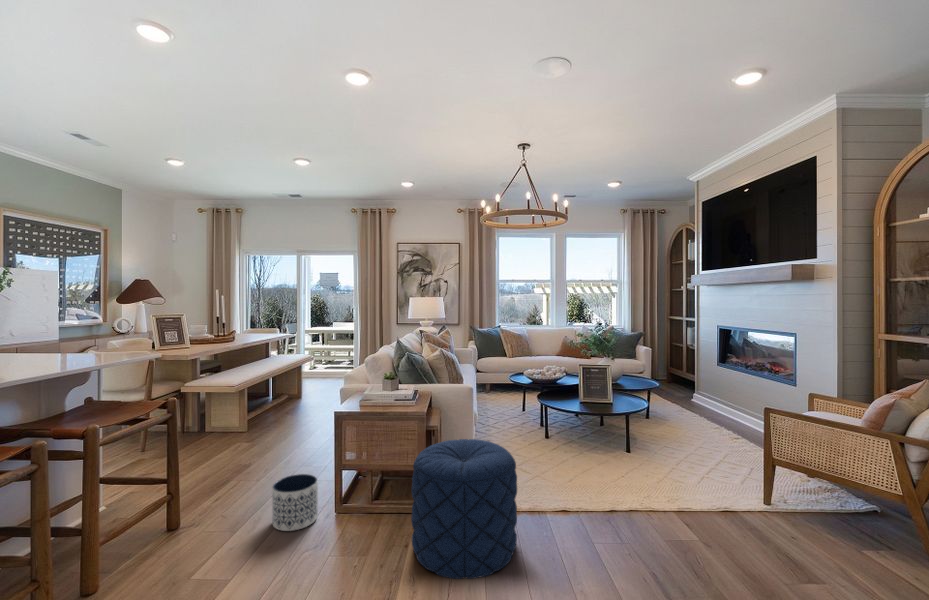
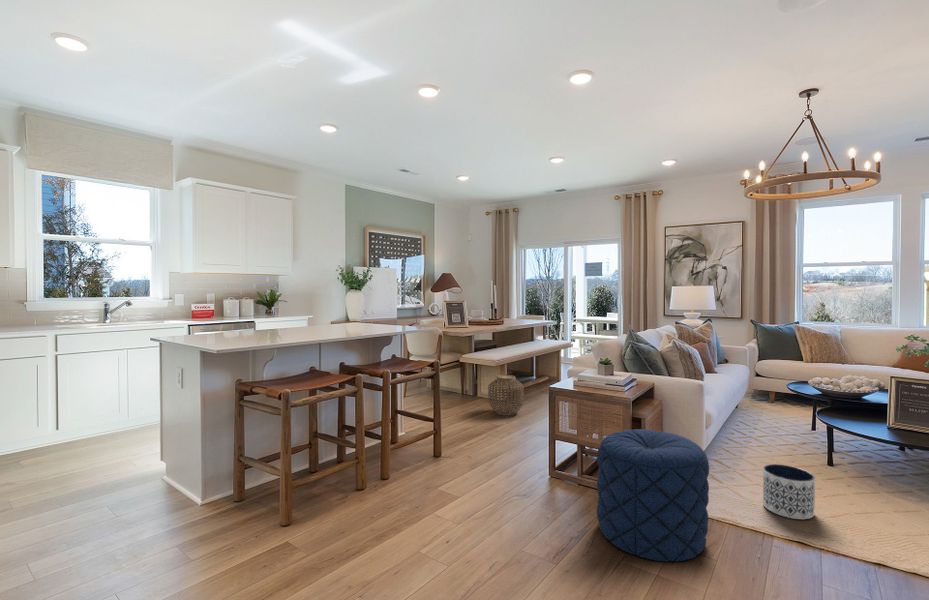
woven basket: none [228,400,275,450] -> present [488,375,524,416]
planter: present [272,474,318,531] -> present [763,464,815,519]

